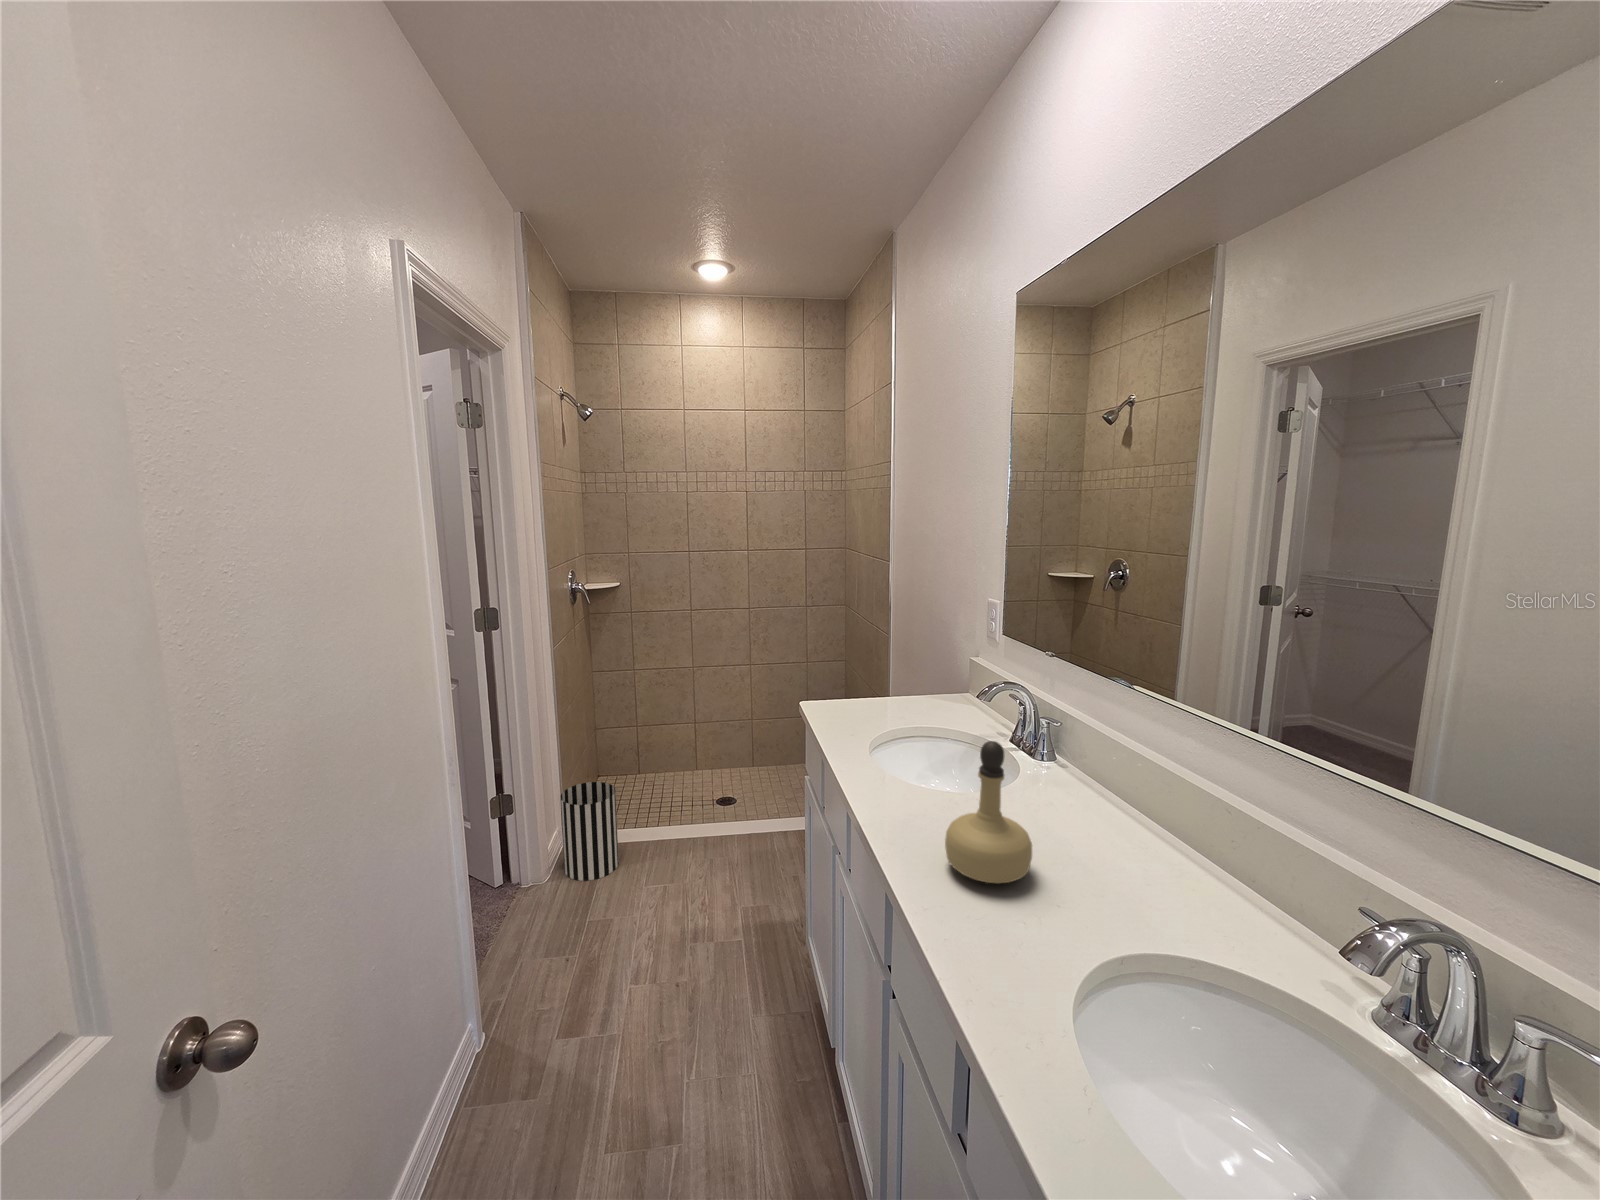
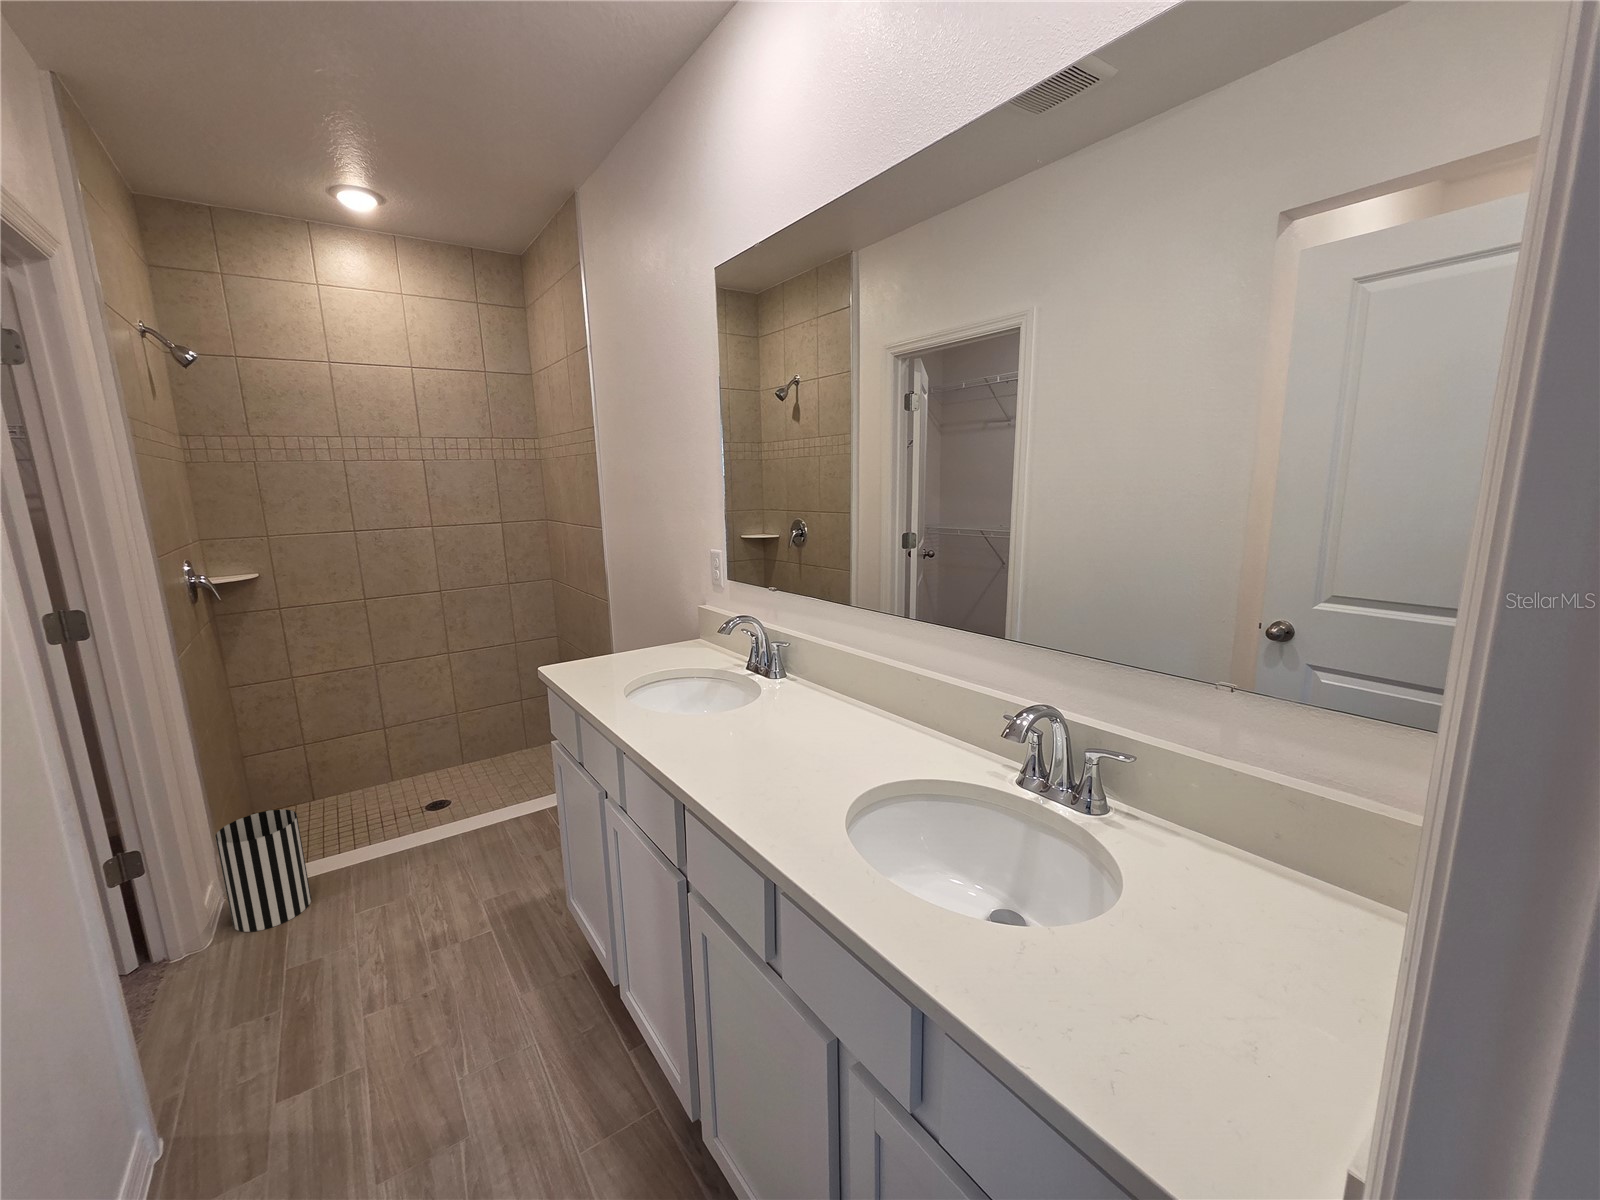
perfume bottle: present [945,741,1032,883] -> none [719,649,790,767]

